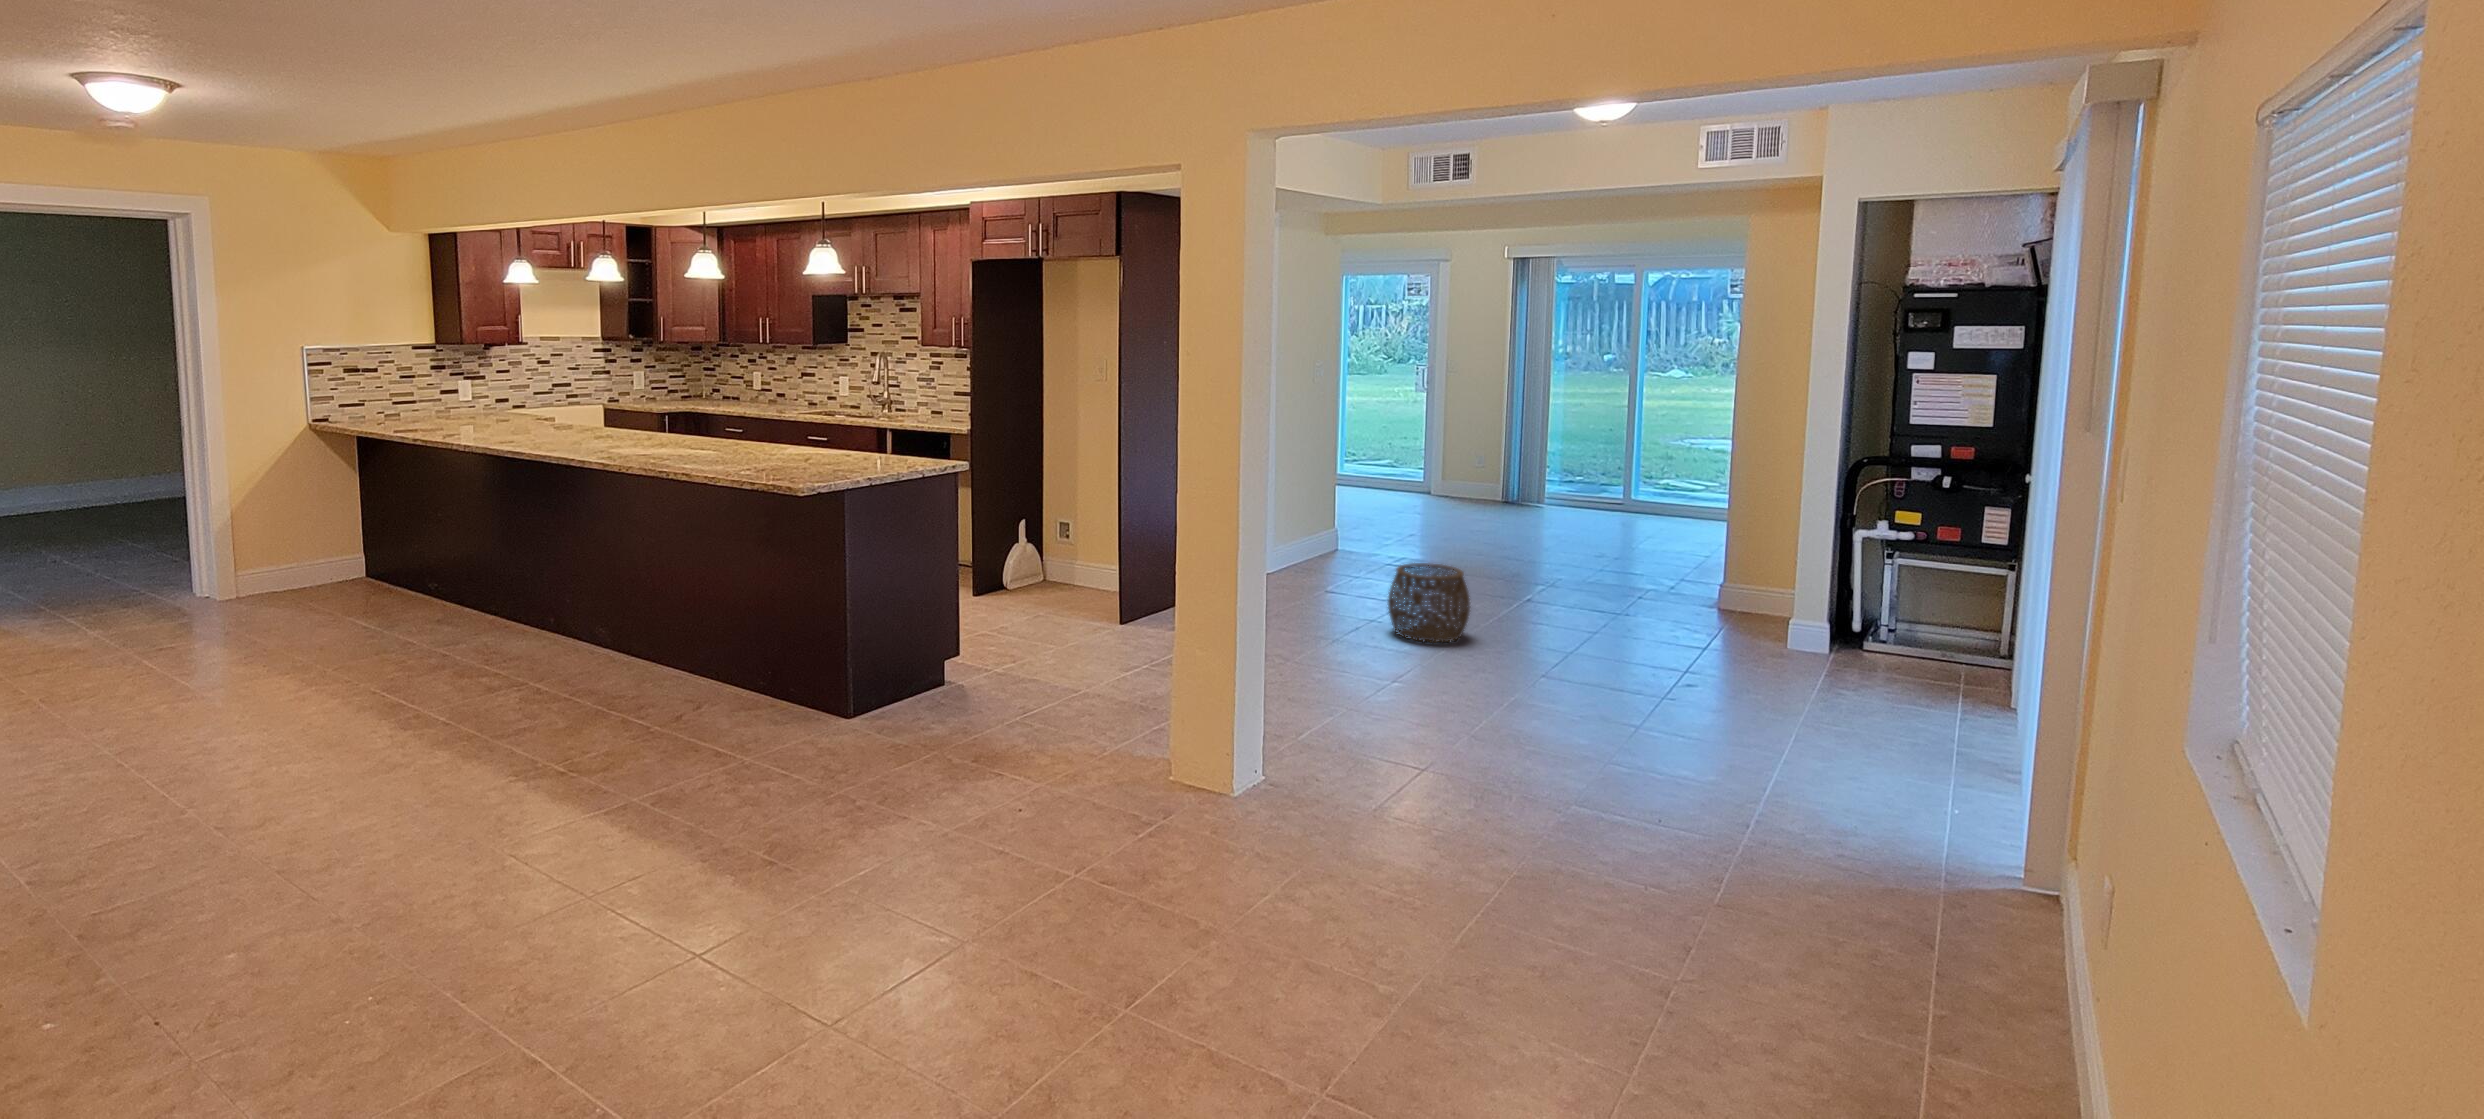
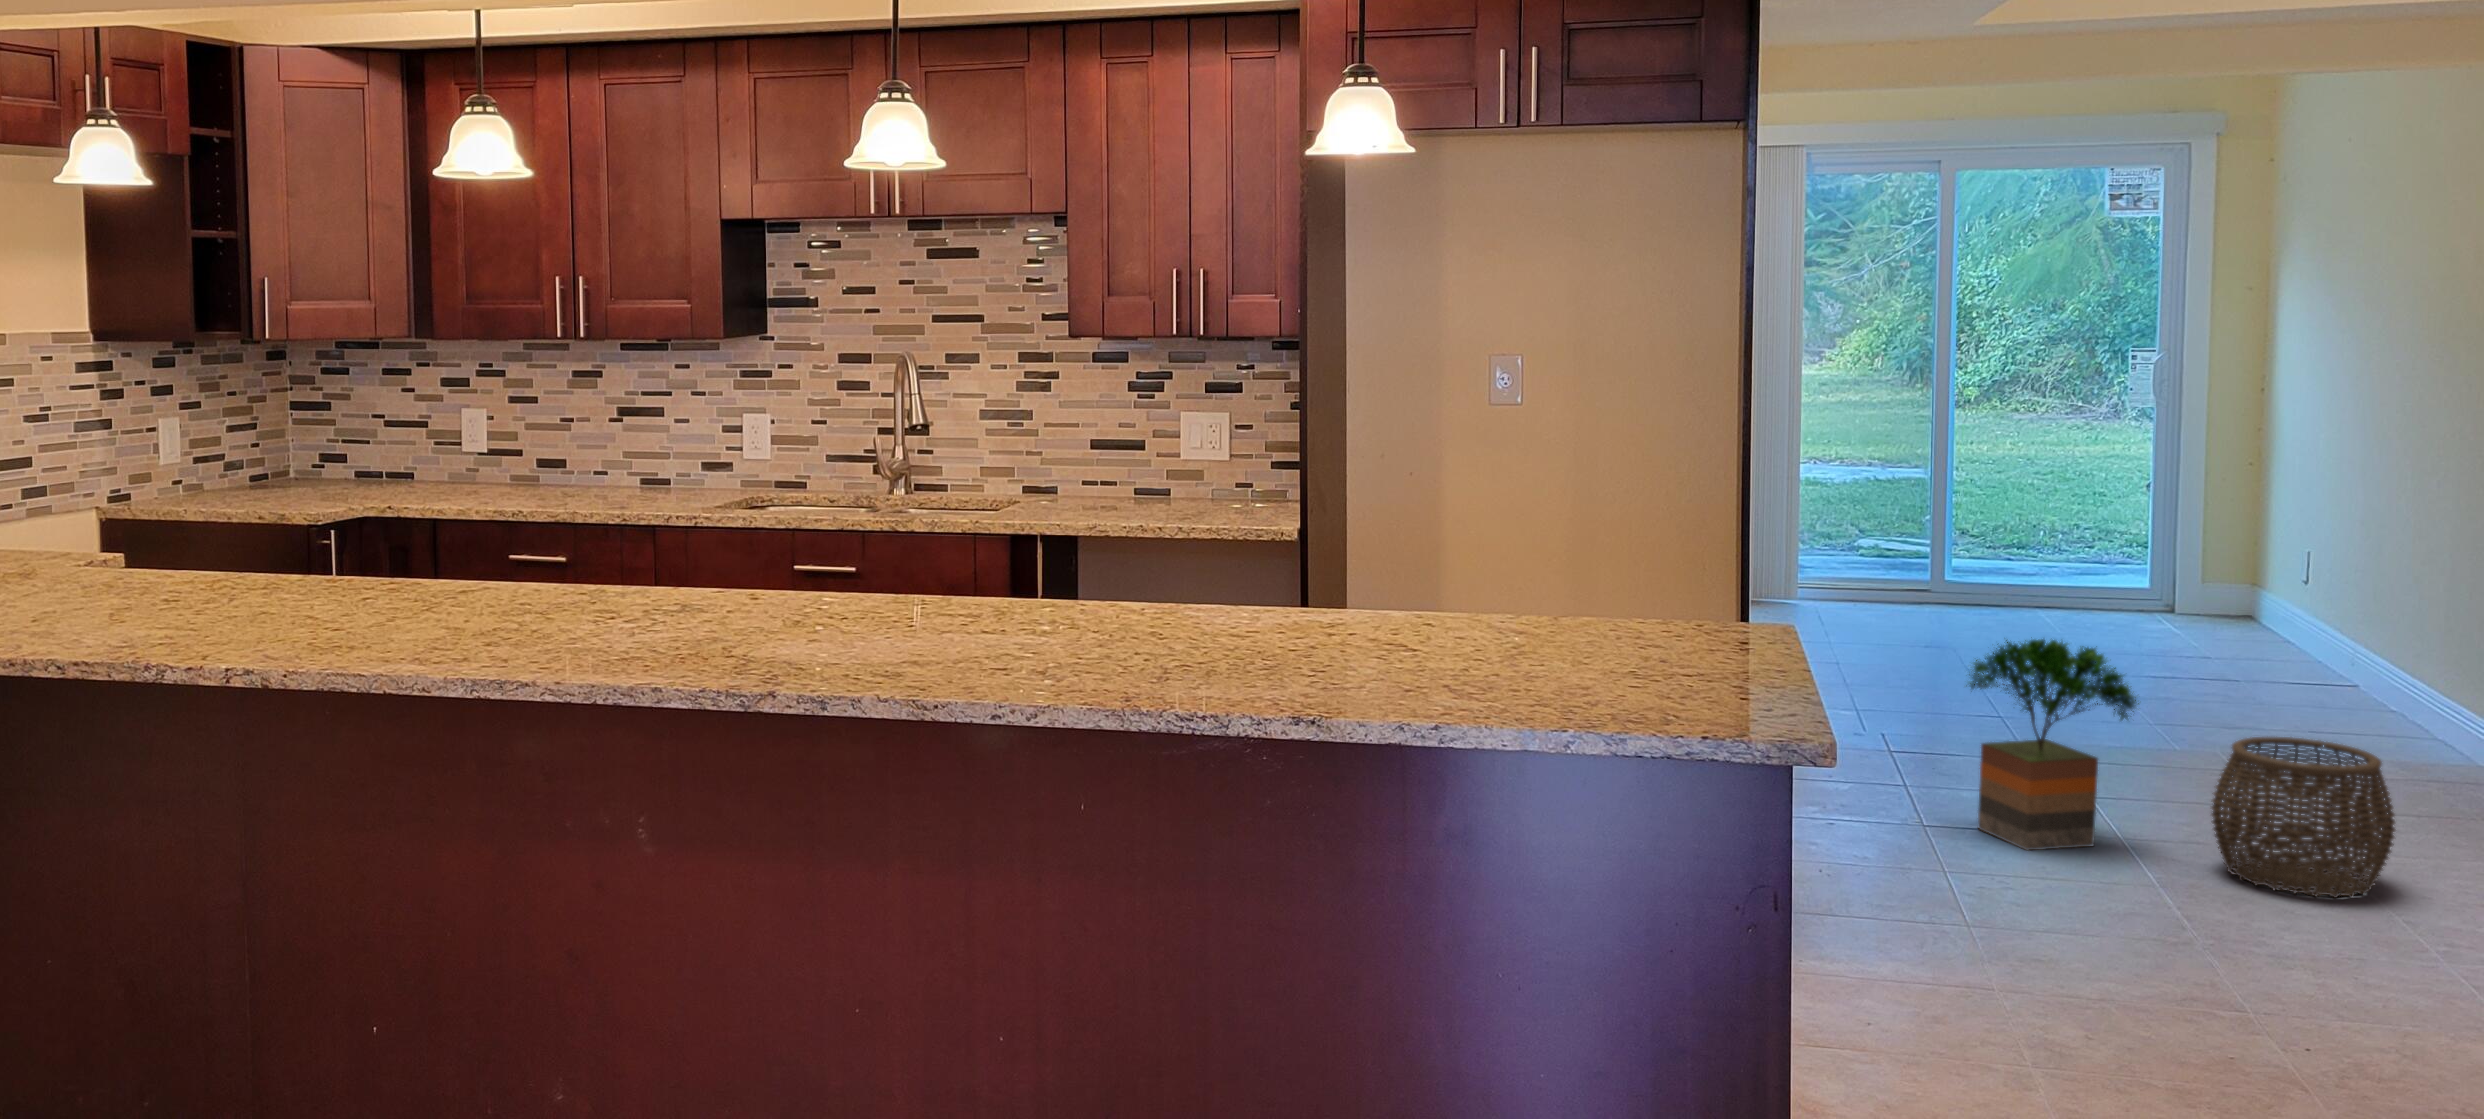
potted tree: none [1313,507,1387,614] -> present [1966,639,2139,850]

